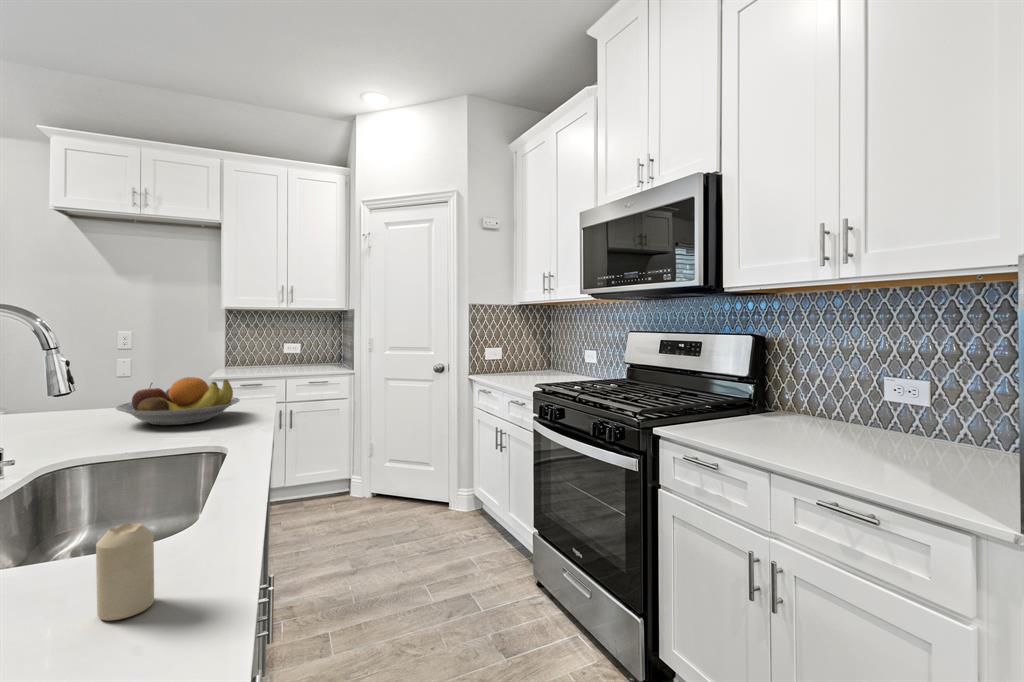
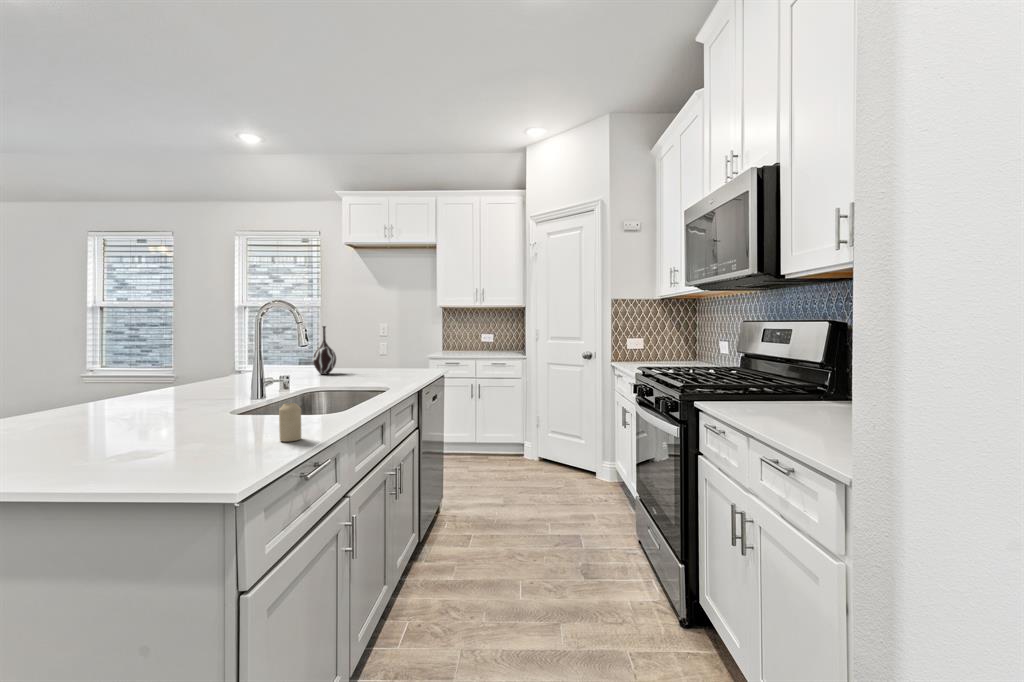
vase: none [34,336,85,418] -> present [313,326,336,374]
fruit bowl: present [116,377,240,425] -> none [345,352,412,381]

